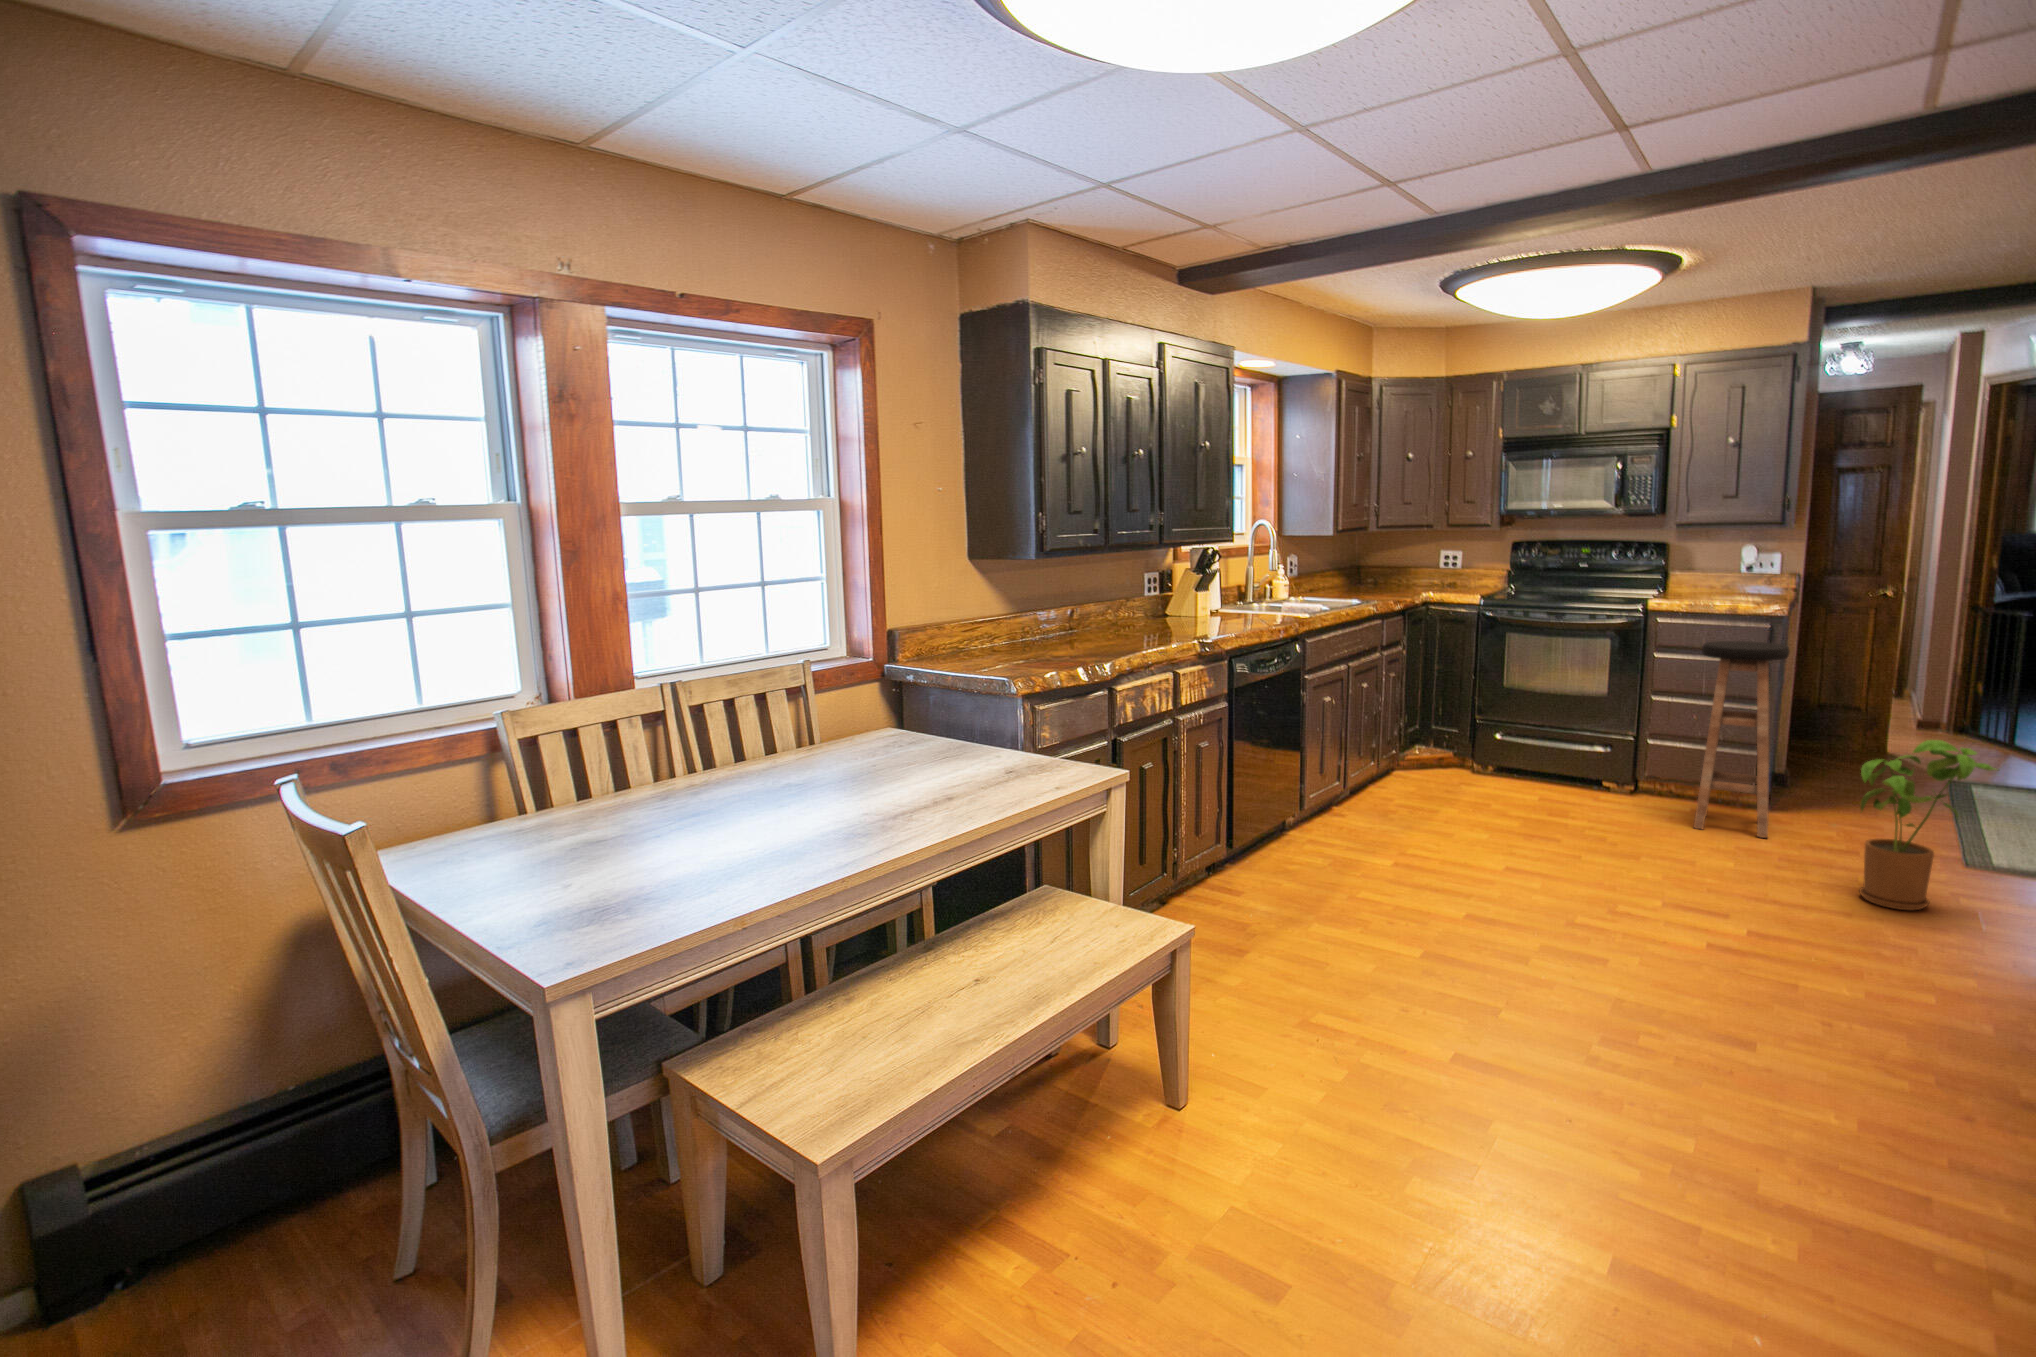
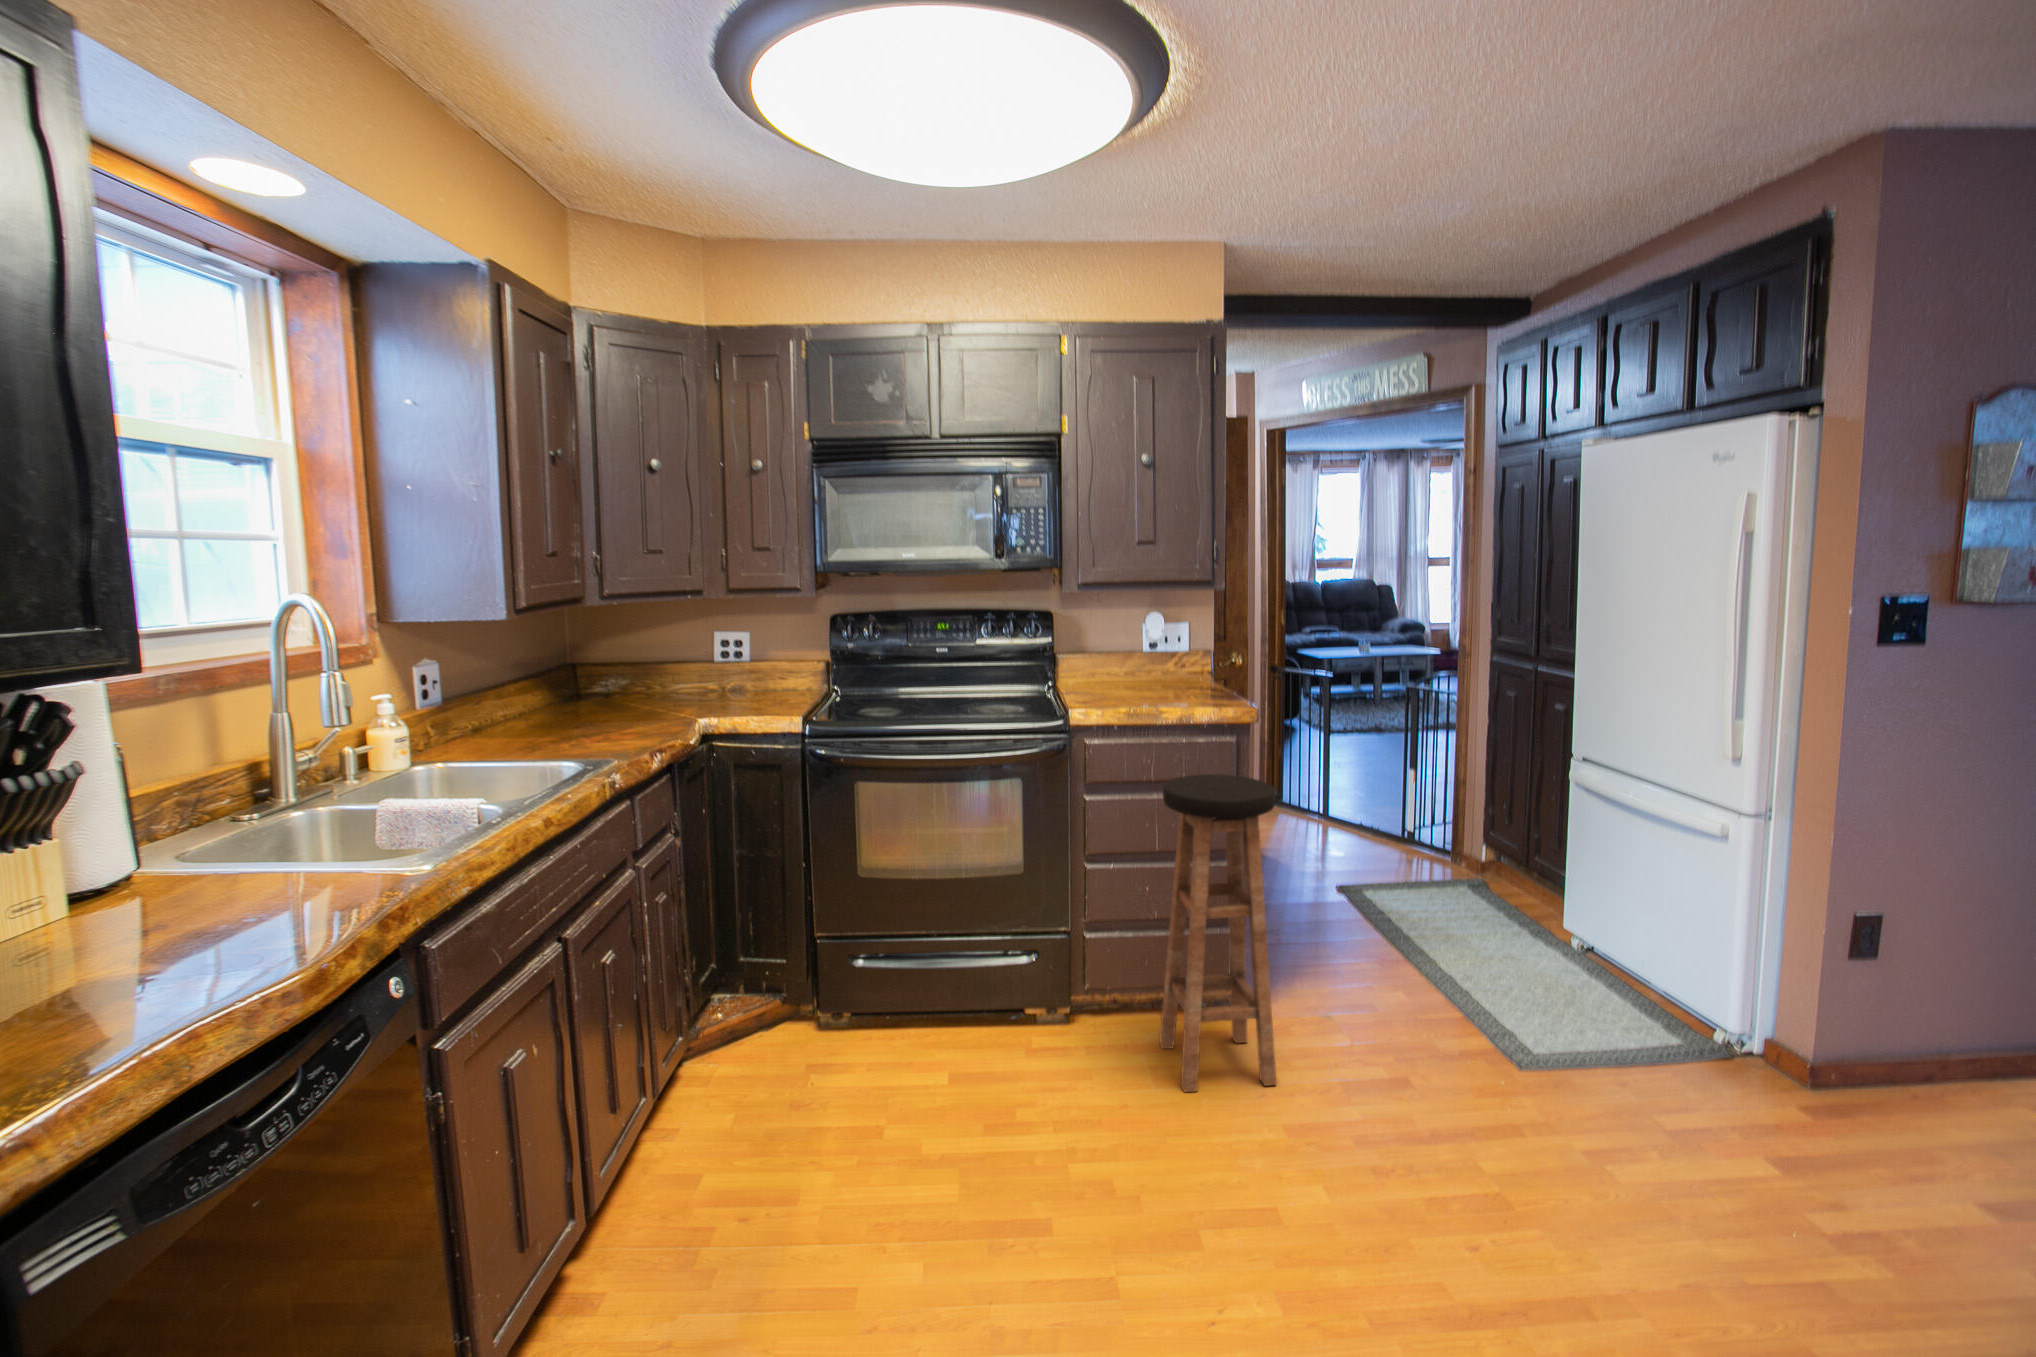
house plant: present [1859,740,1995,910] -> none [1473,962,1662,1250]

